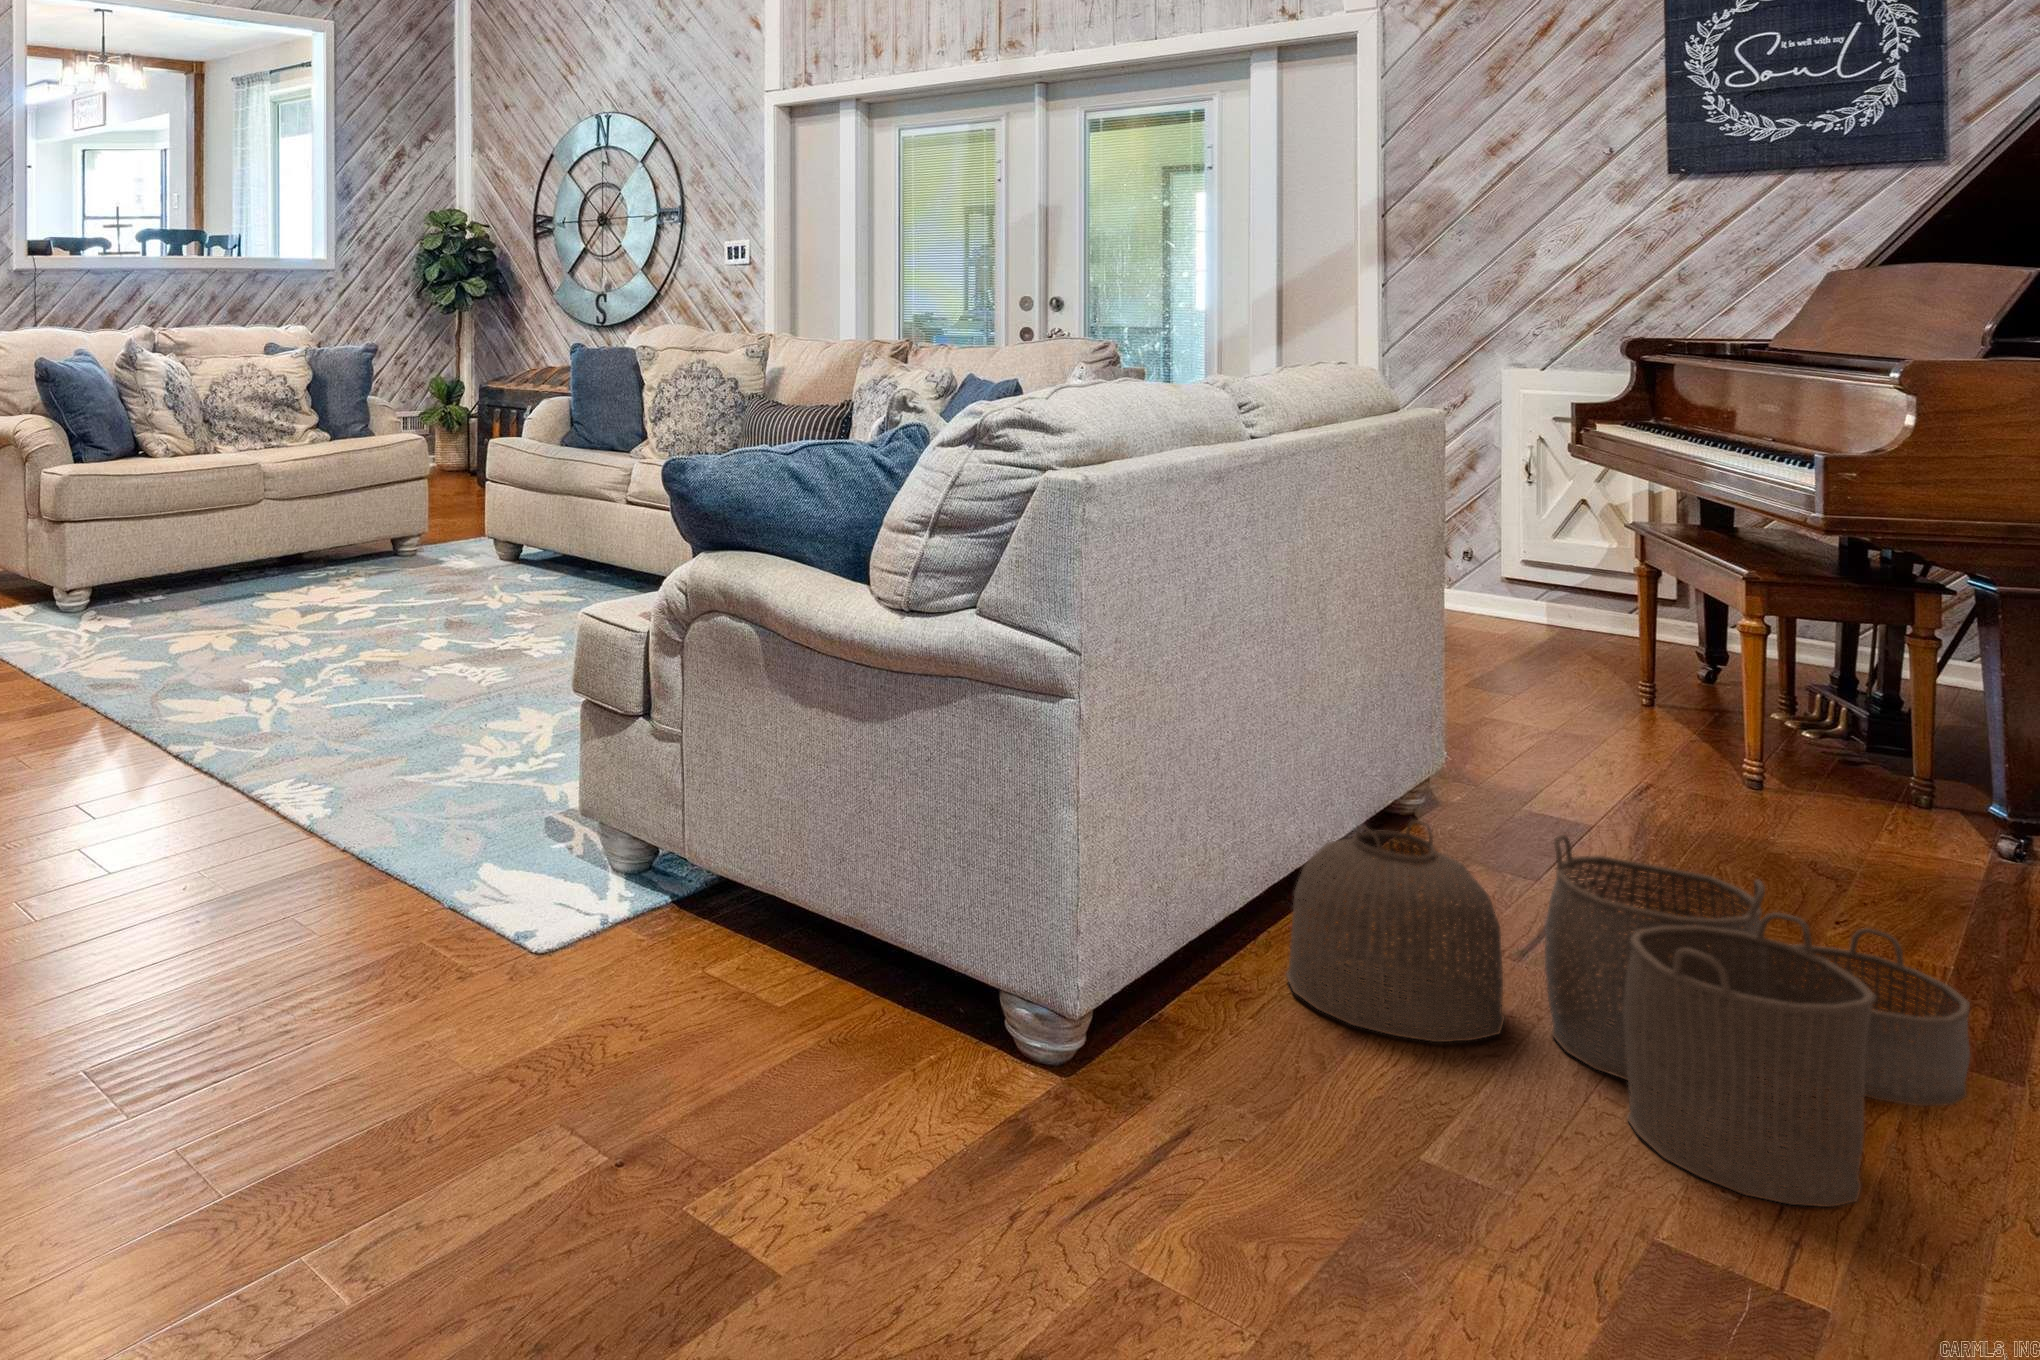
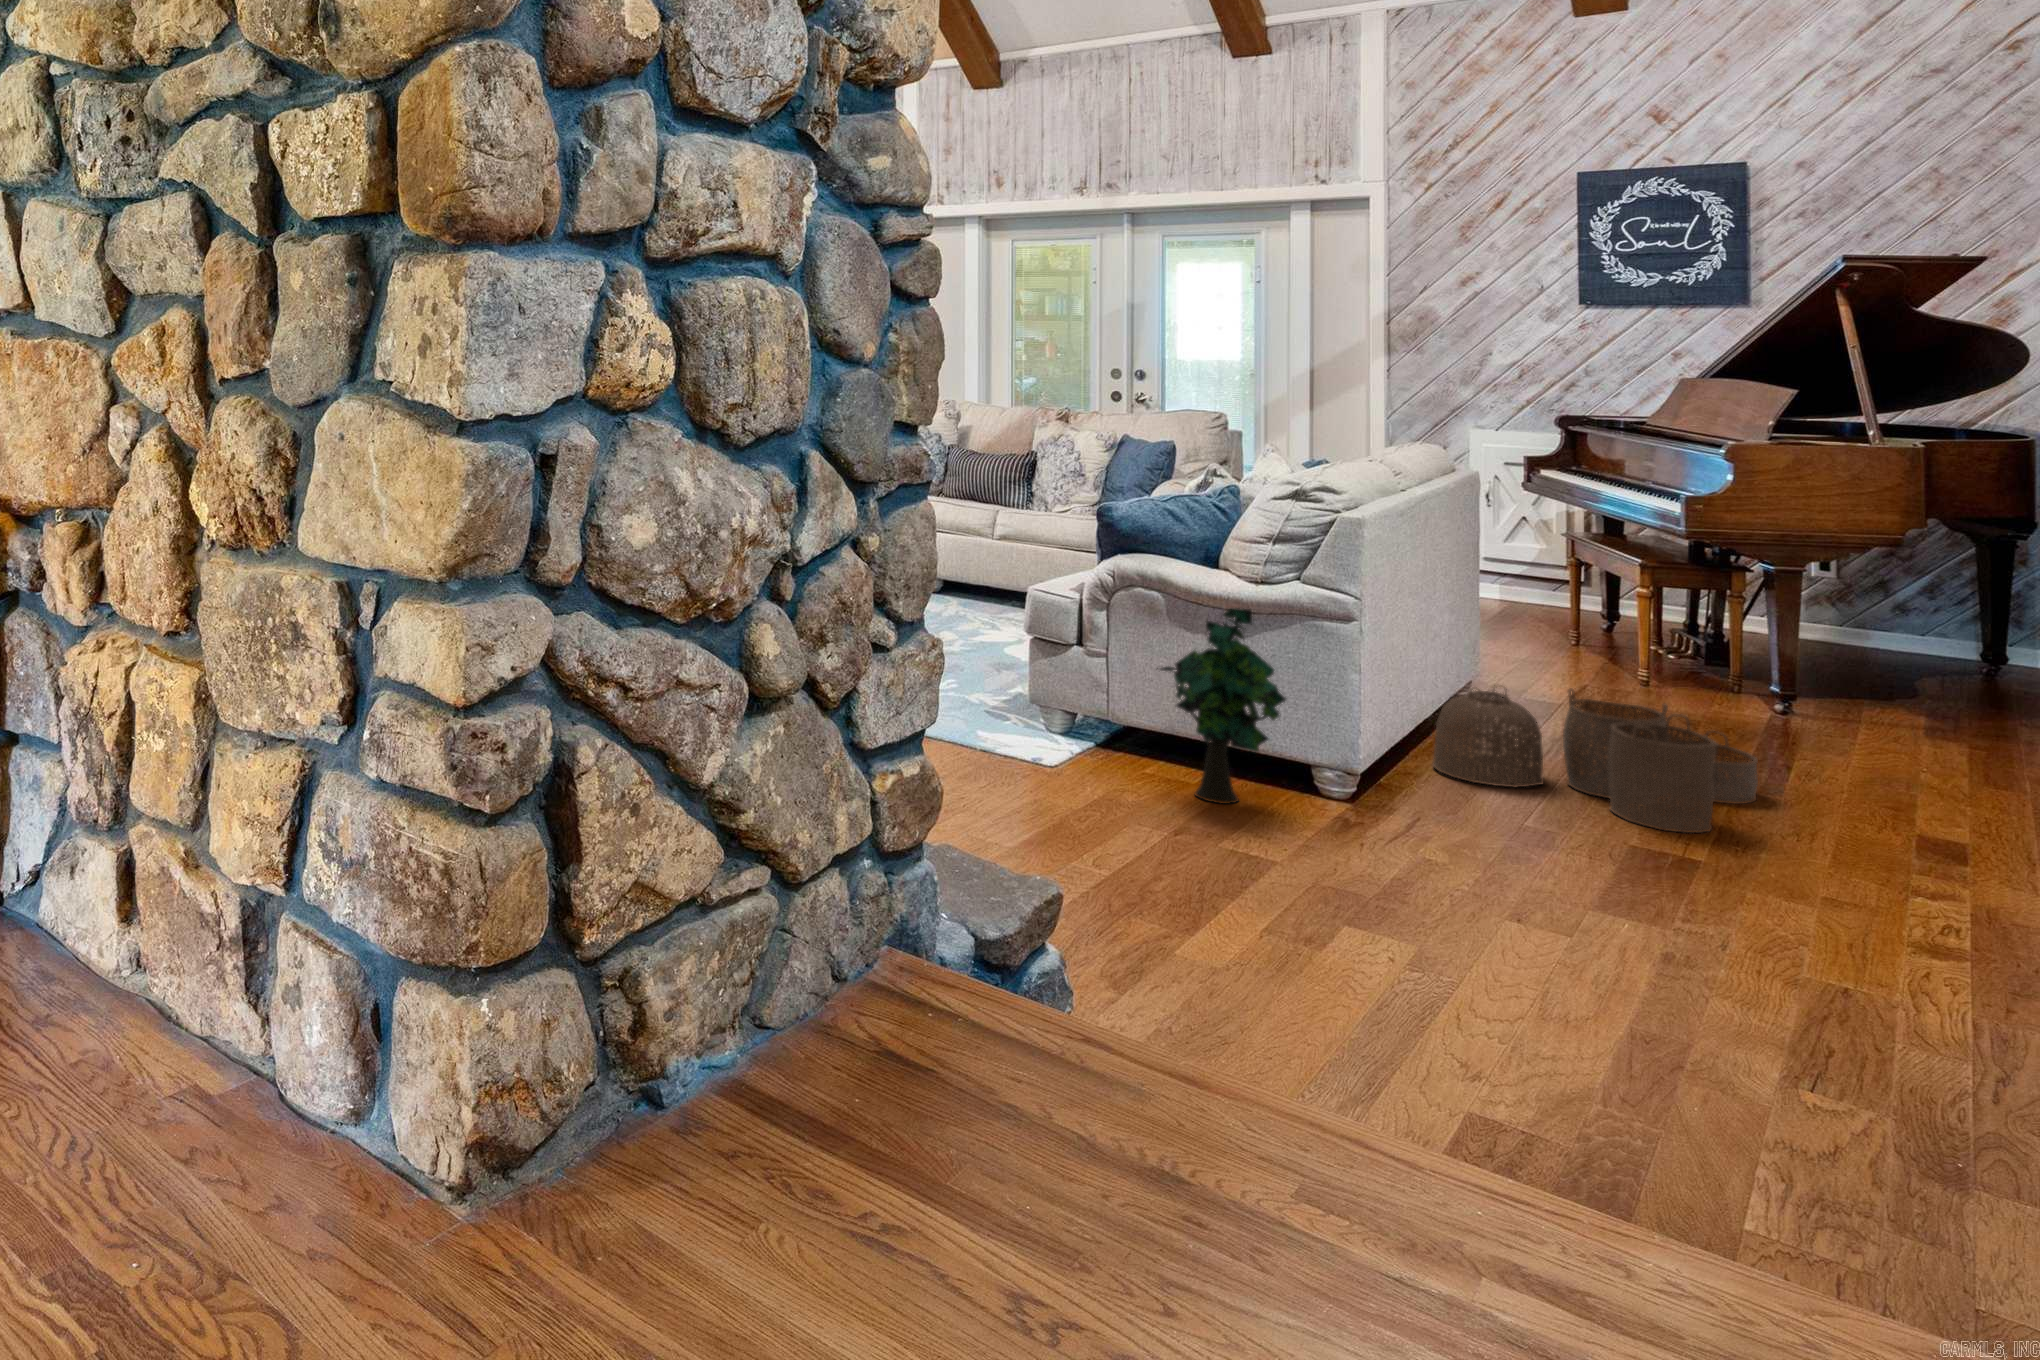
decorative plant: none [703,666,935,1074] -> present [1161,608,1286,804]

